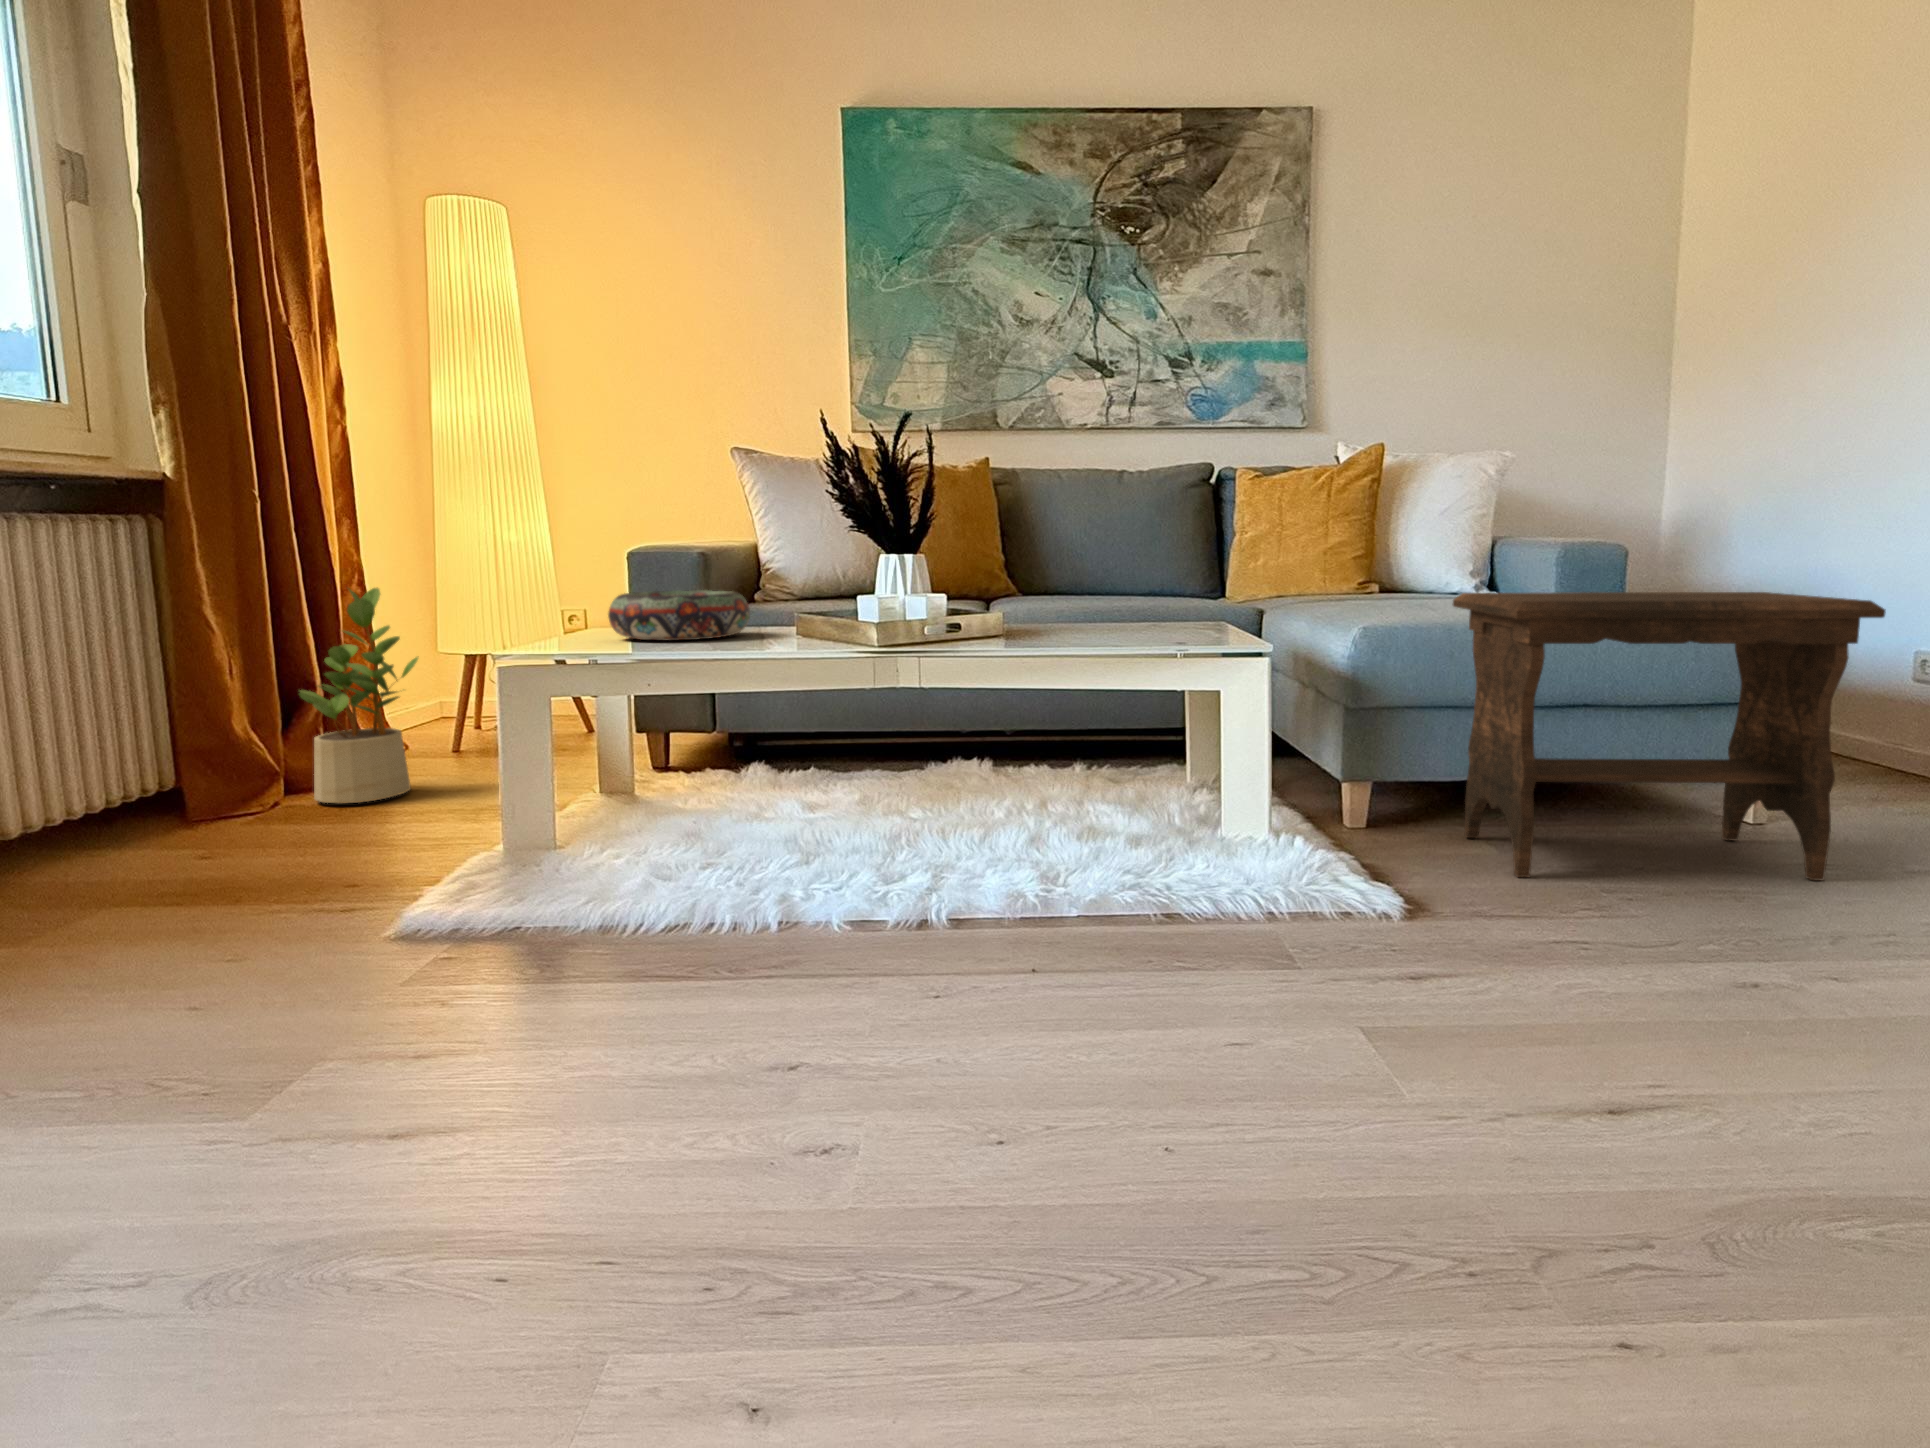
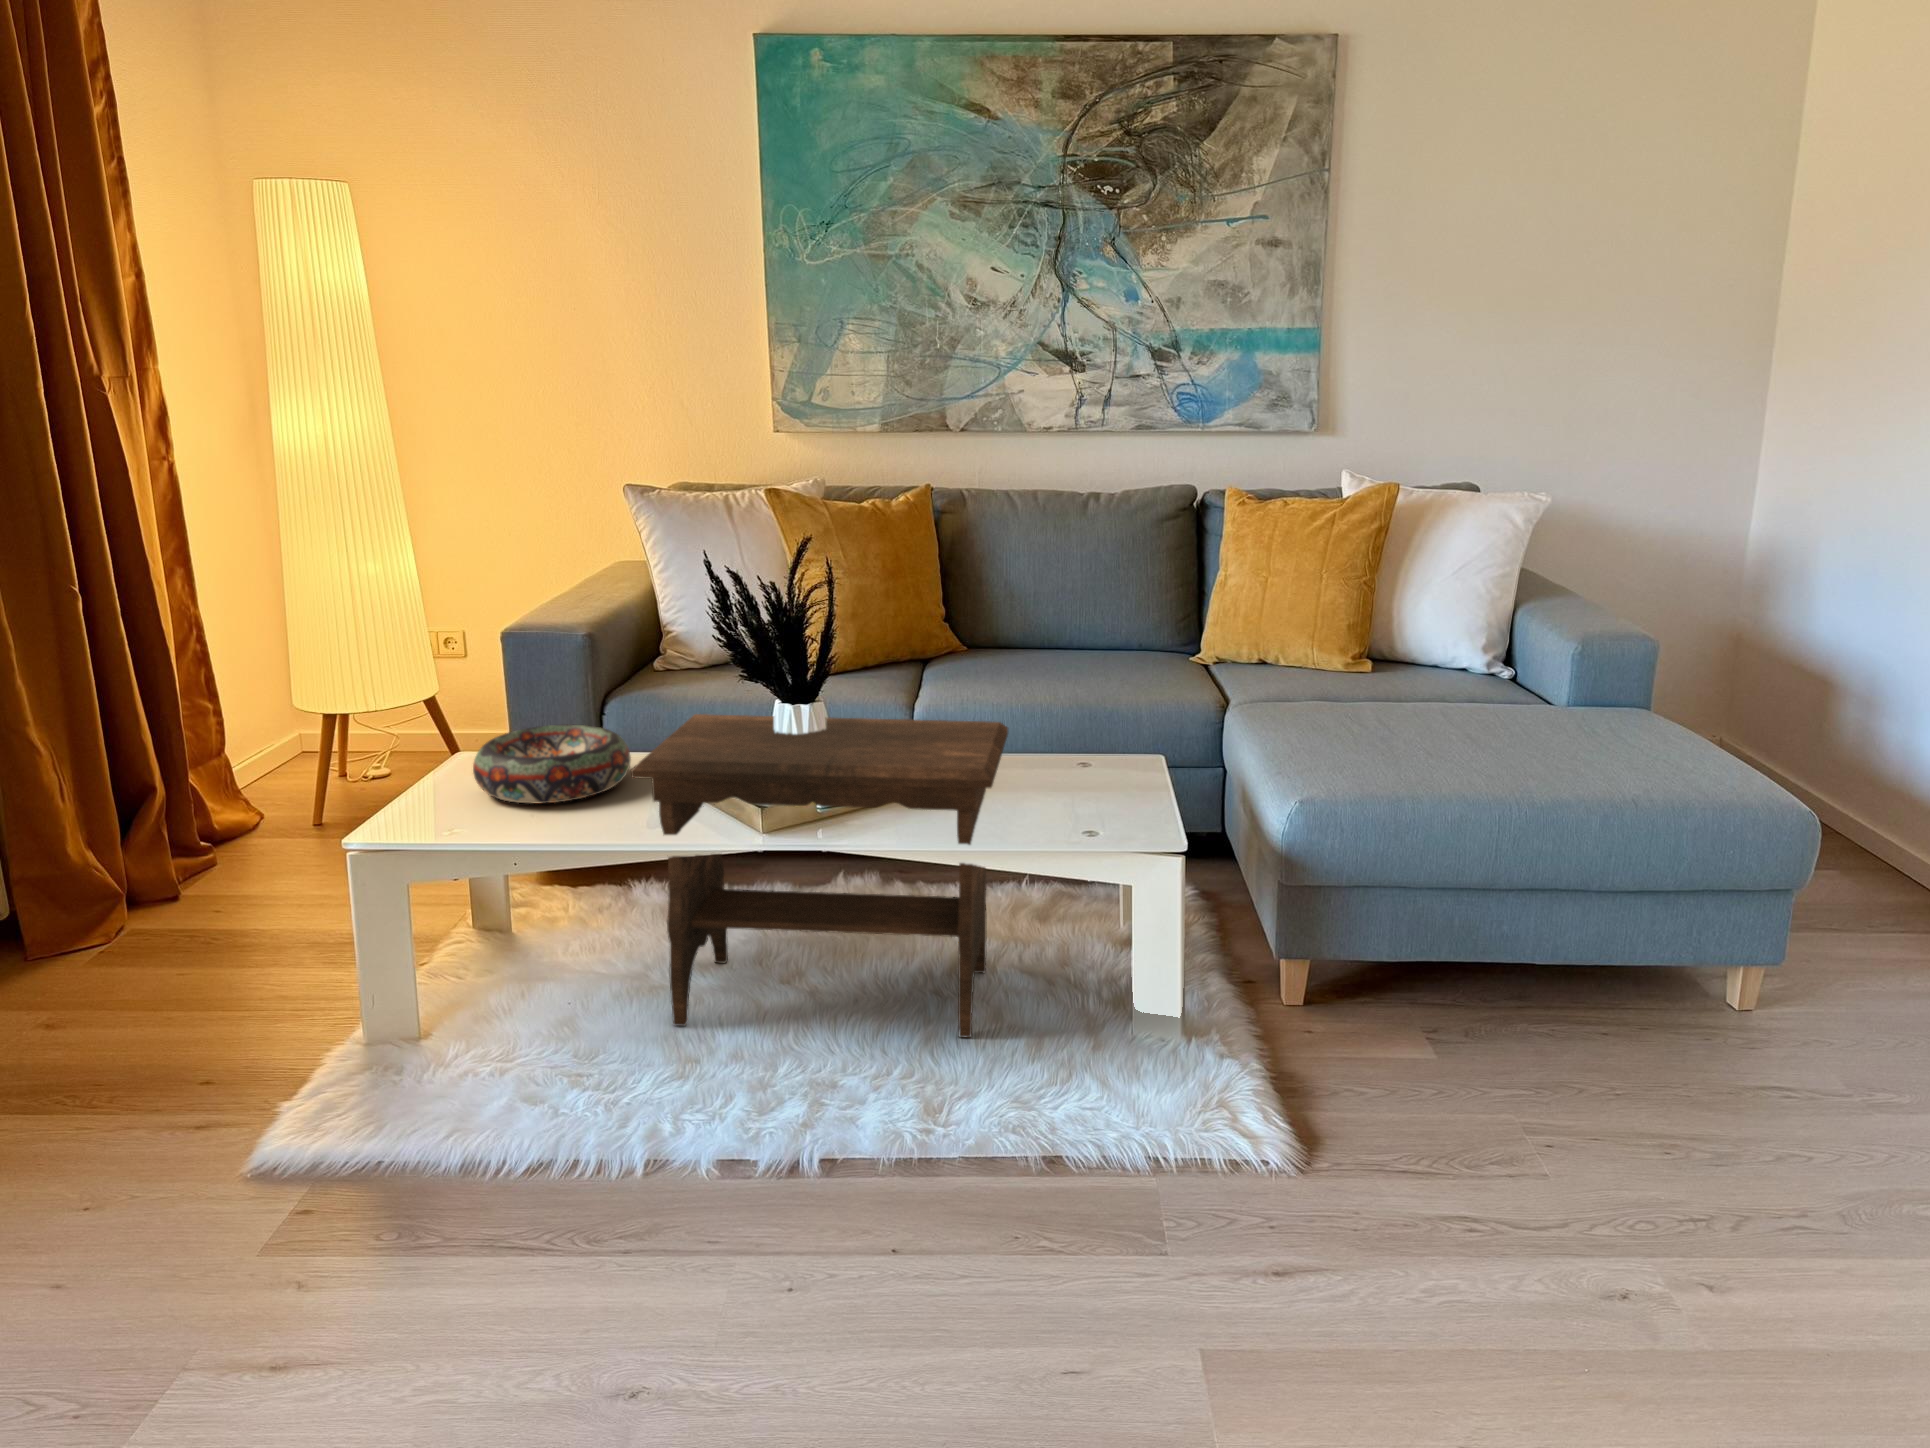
potted plant: present [299,588,418,803] -> none [138,693,269,935]
footstool: present [1453,592,1886,881] -> present [631,714,1008,1038]

